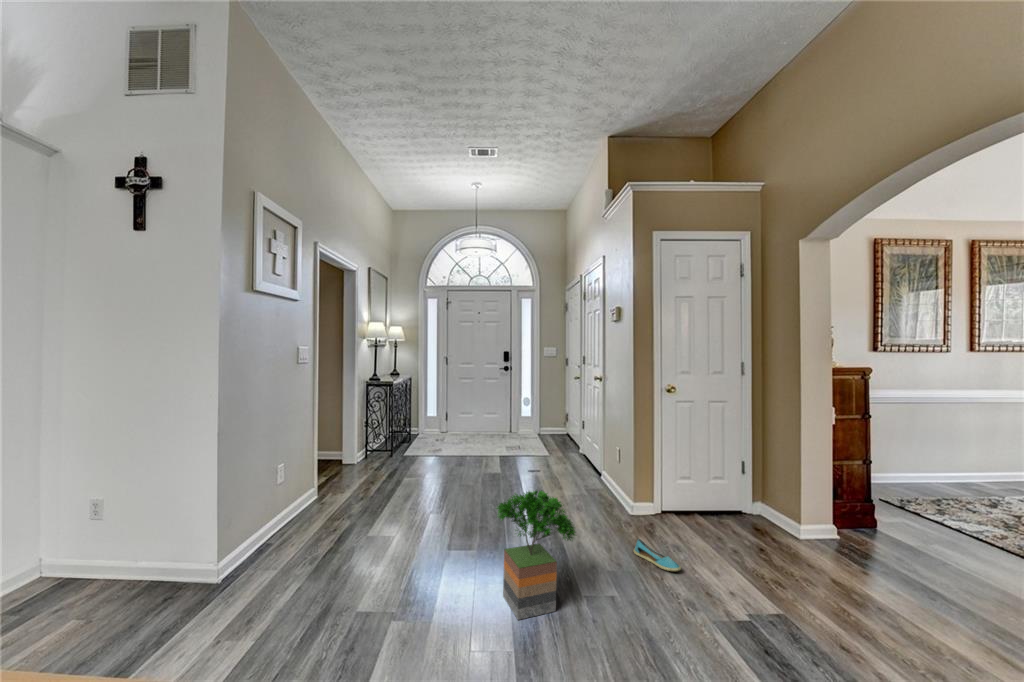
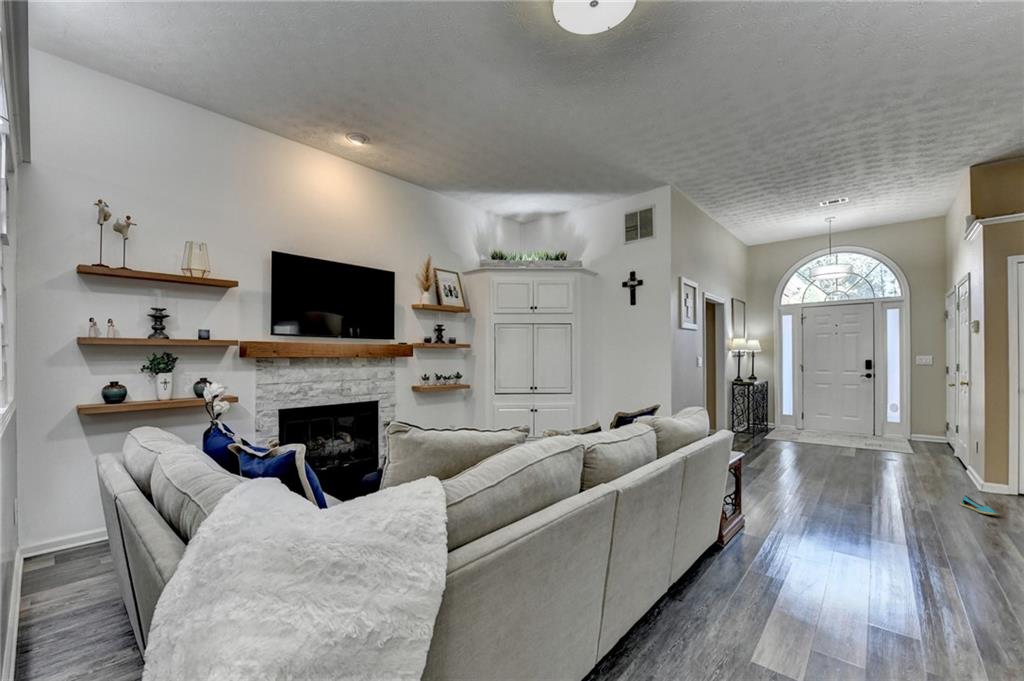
potted tree: present [497,491,575,620] -> none [827,437,886,508]

